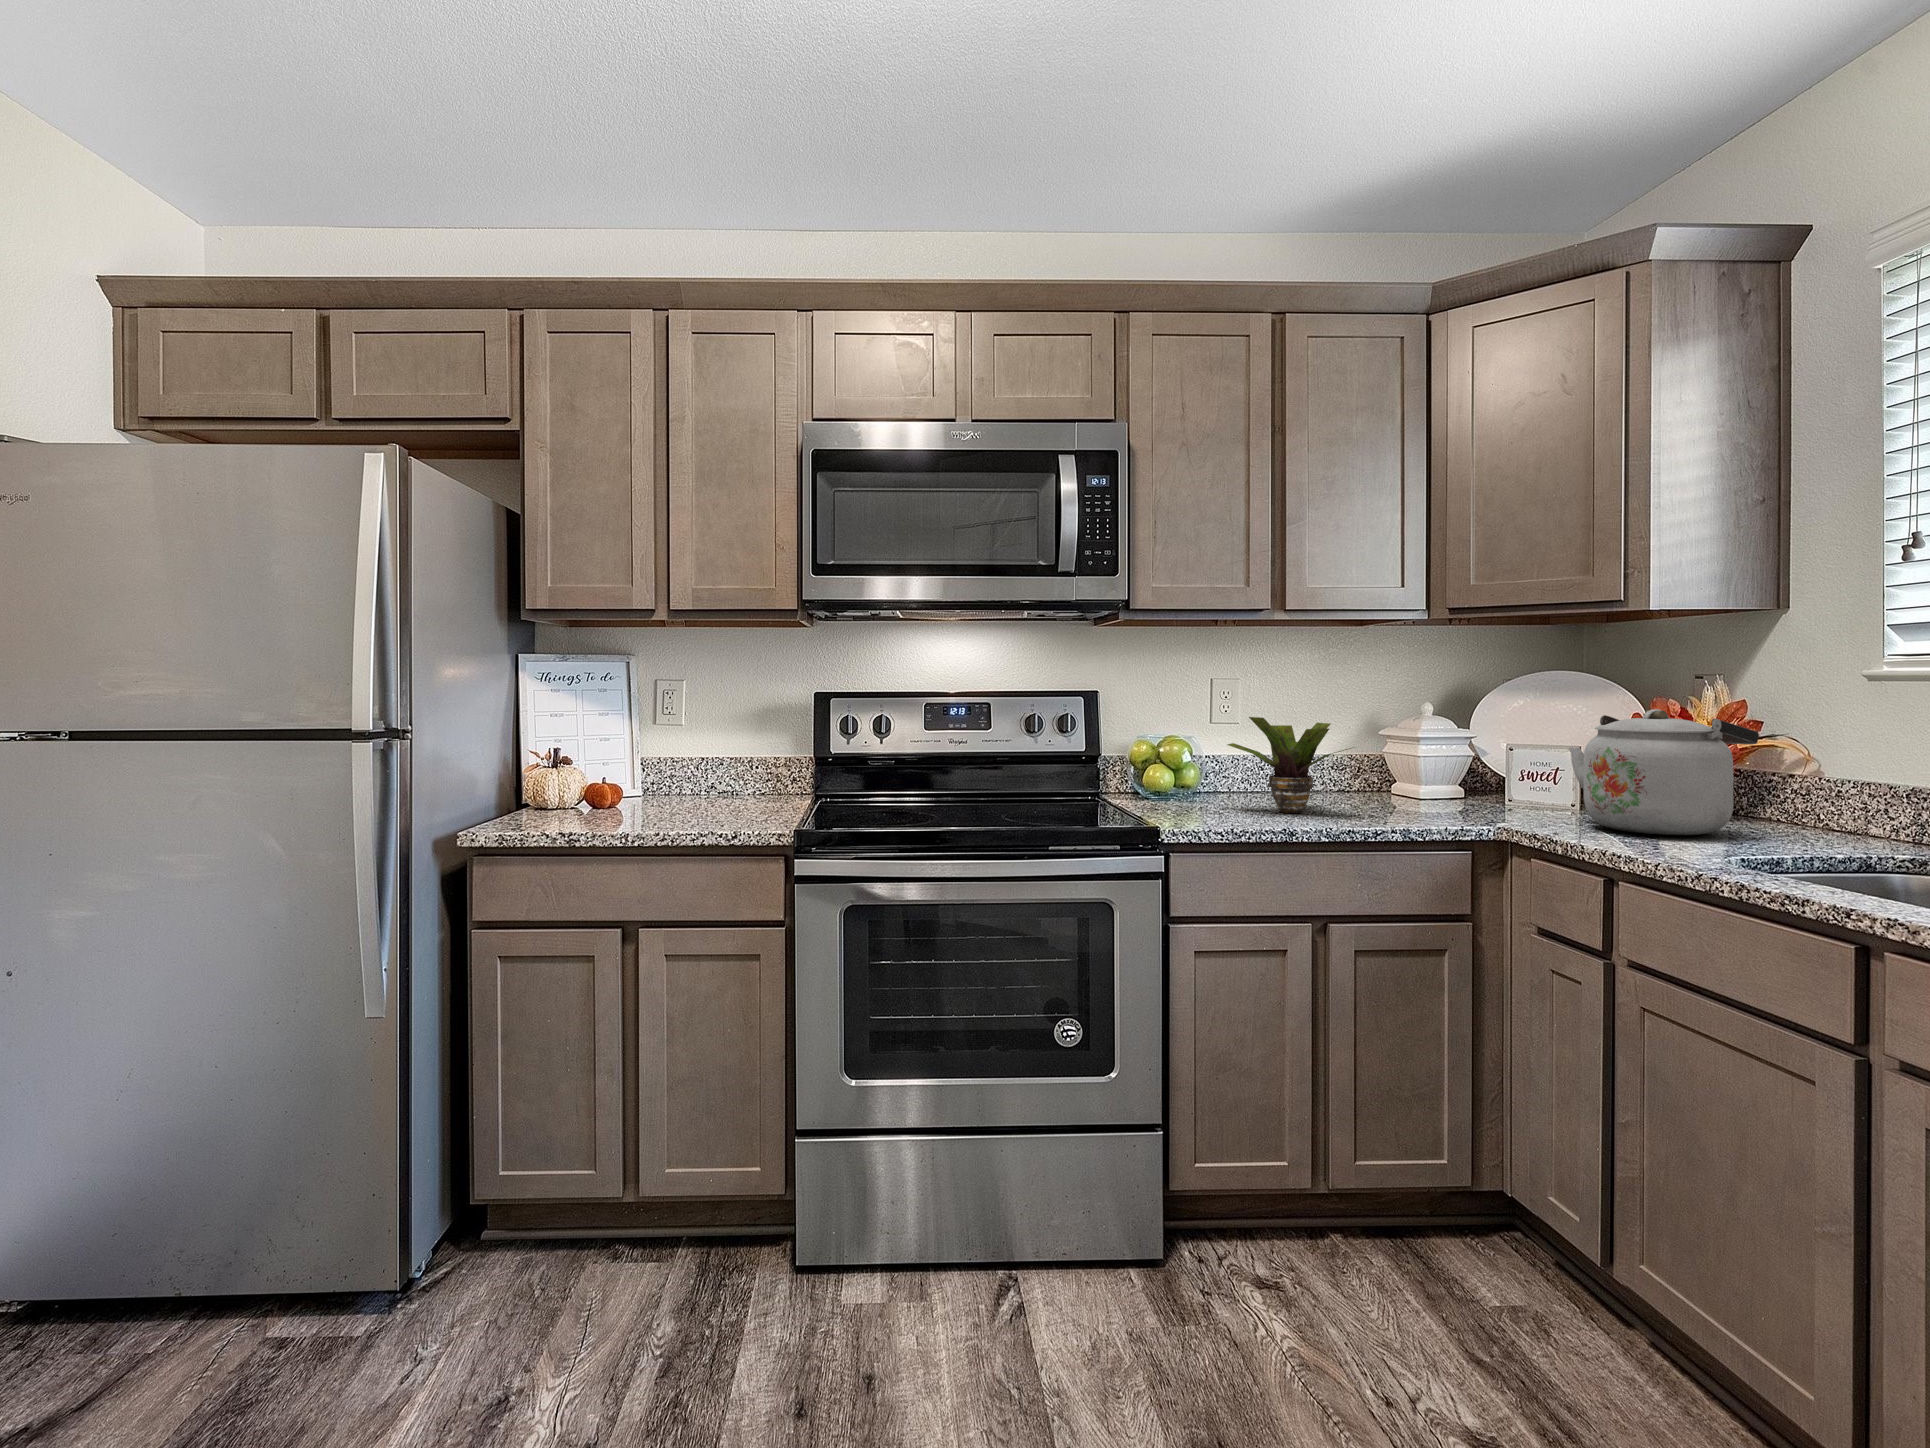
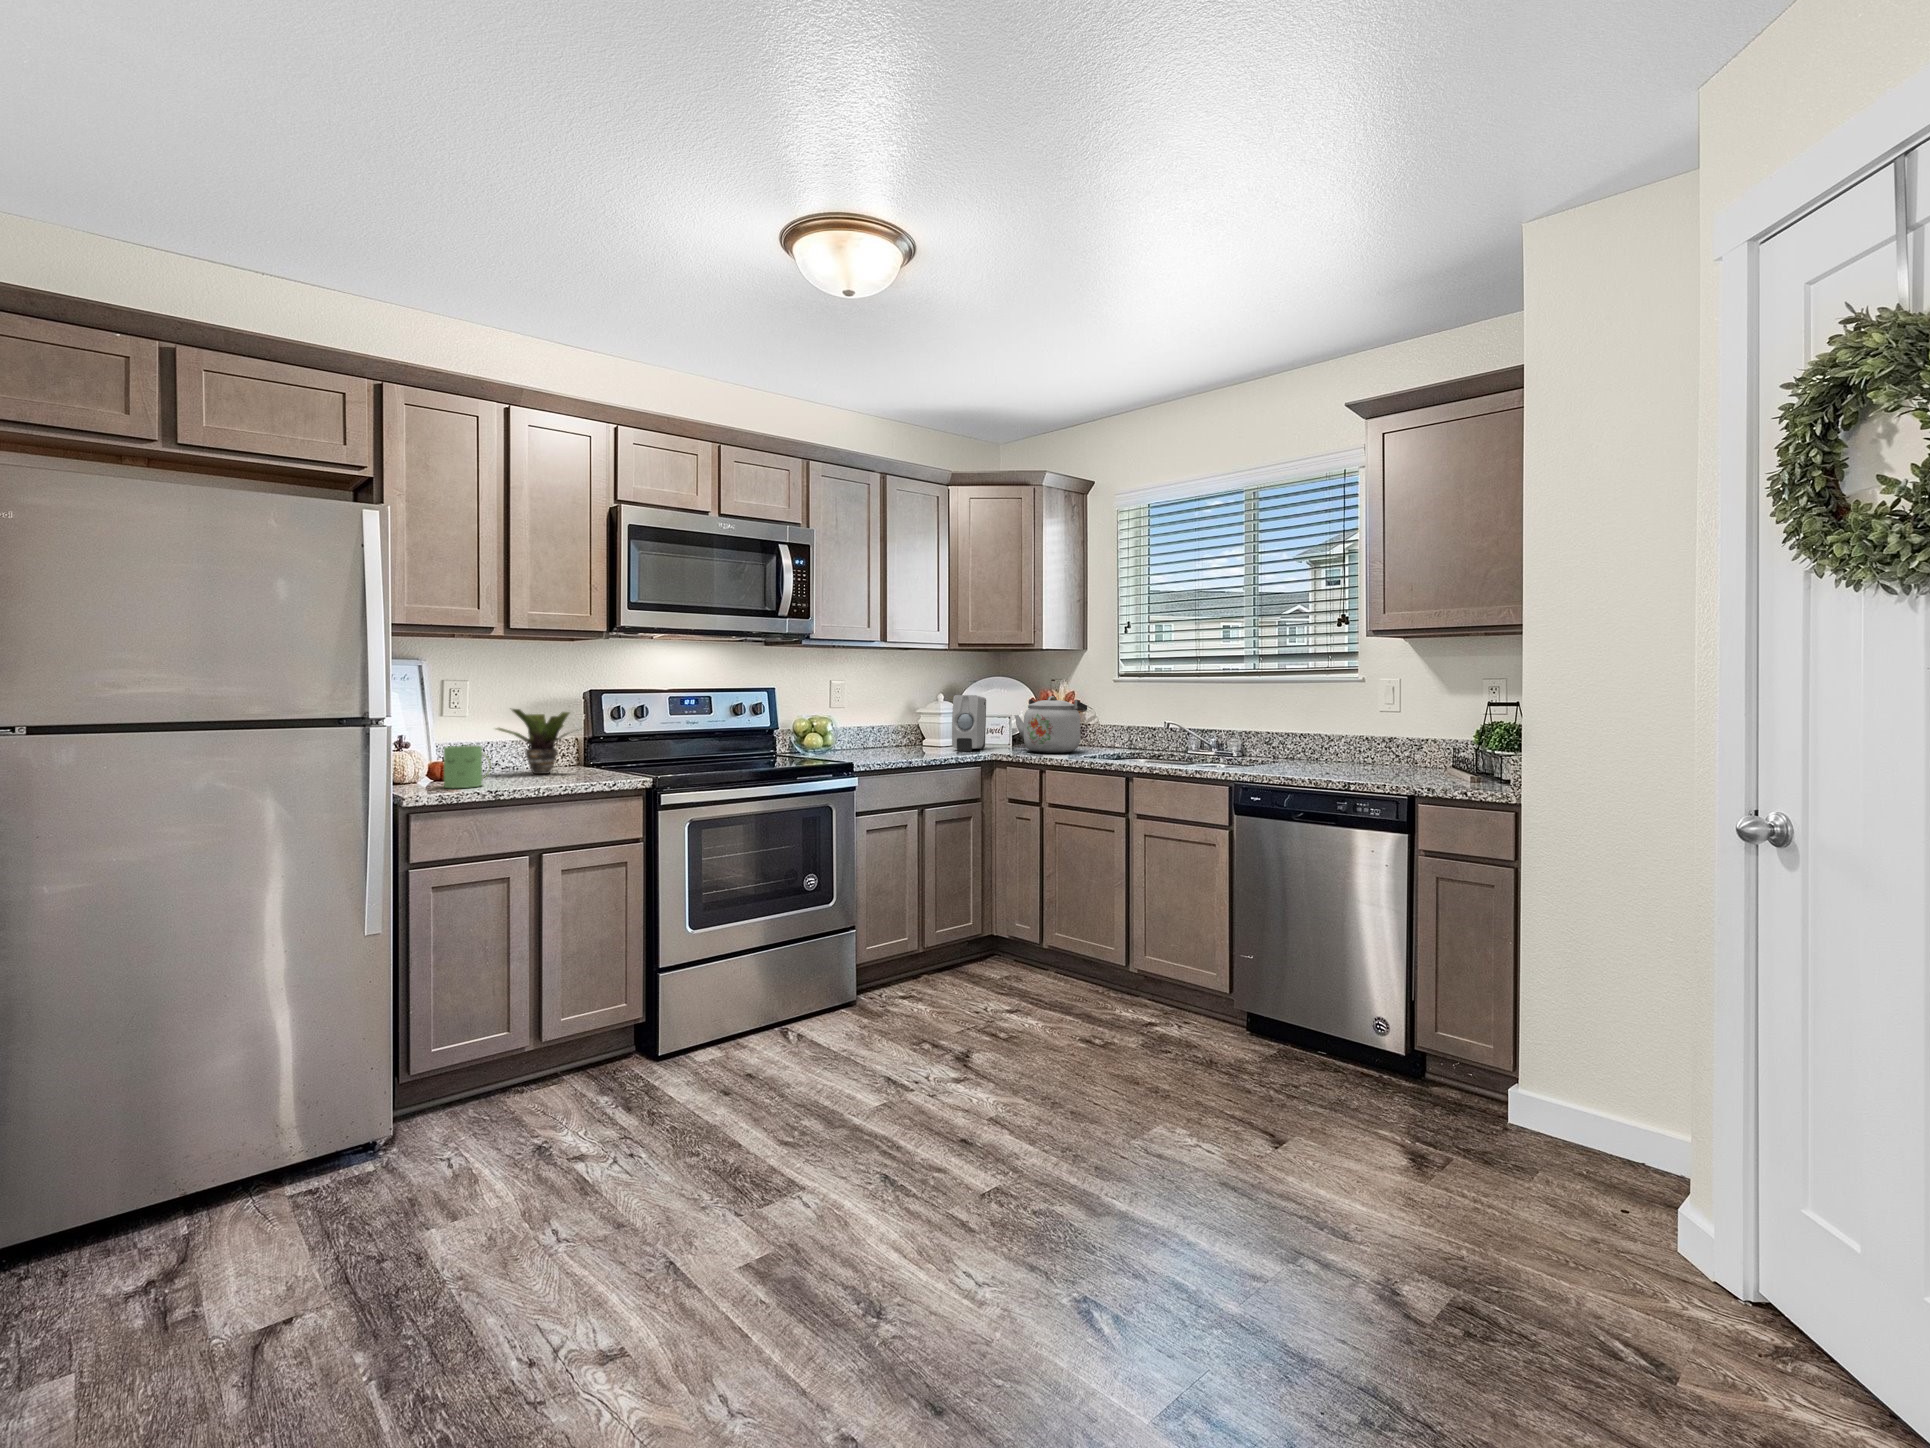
soap dispenser: none [1424,705,1511,815] -> present [952,695,986,751]
potted plant: present [1227,717,1351,813] -> present [496,709,578,774]
mug: none [556,766,609,824] -> present [444,745,491,788]

